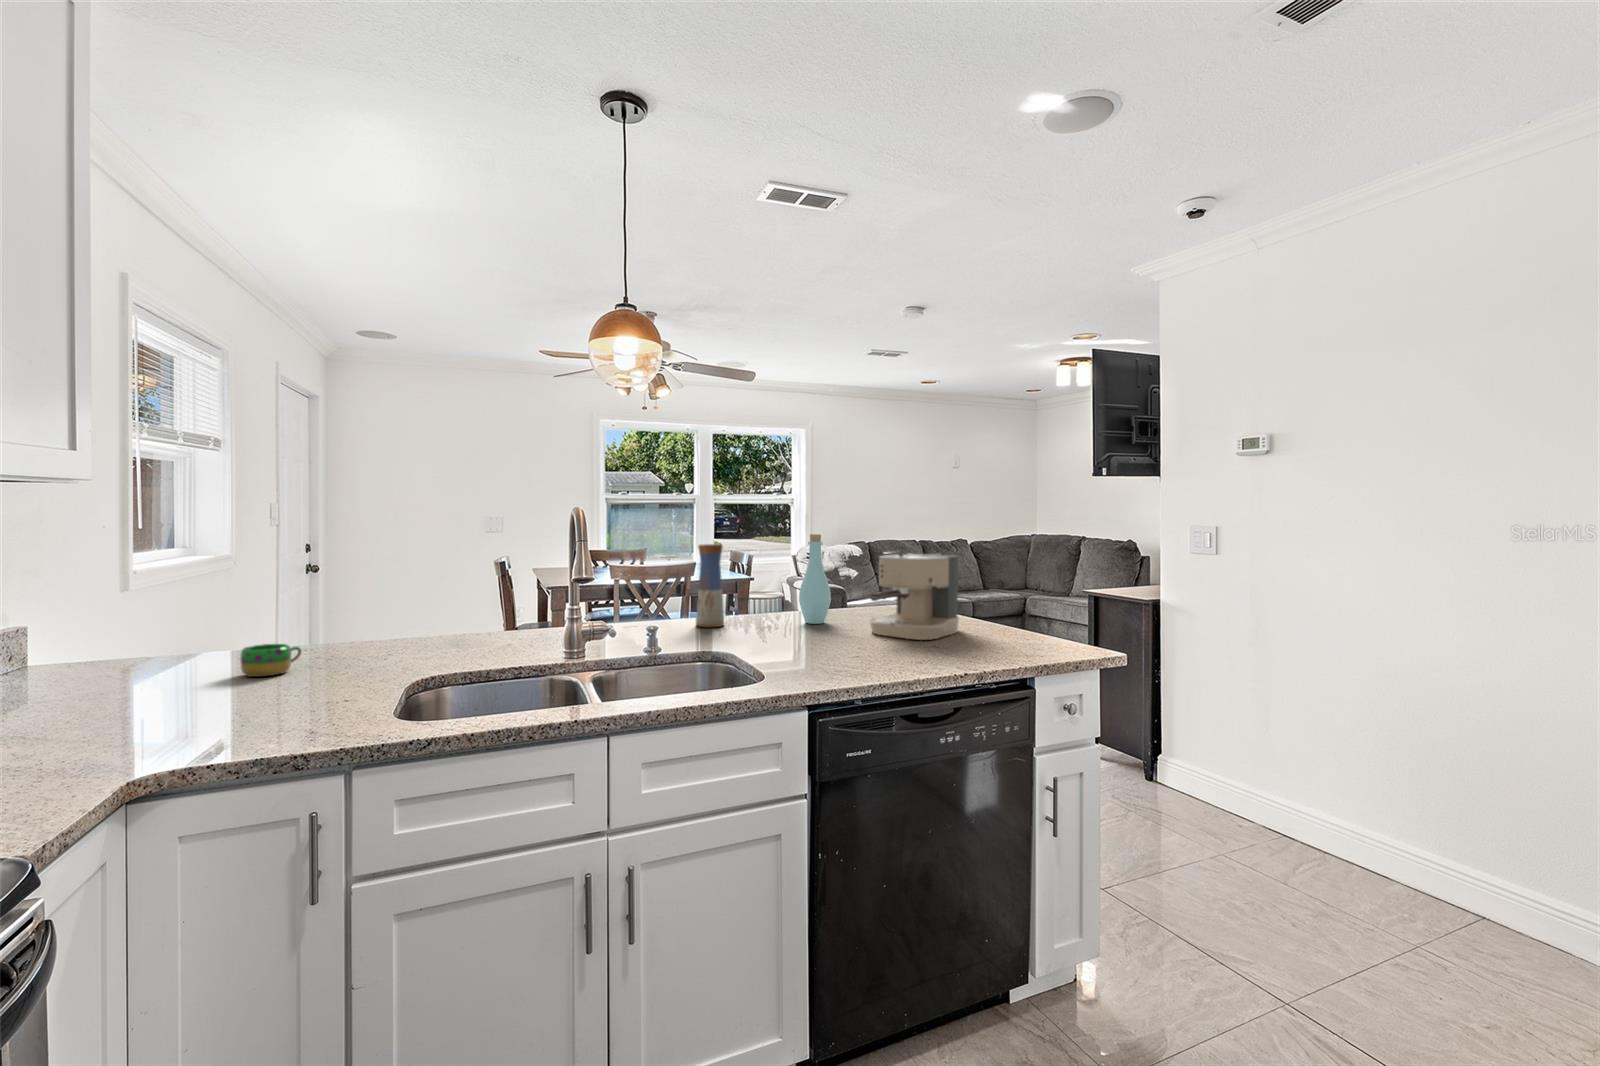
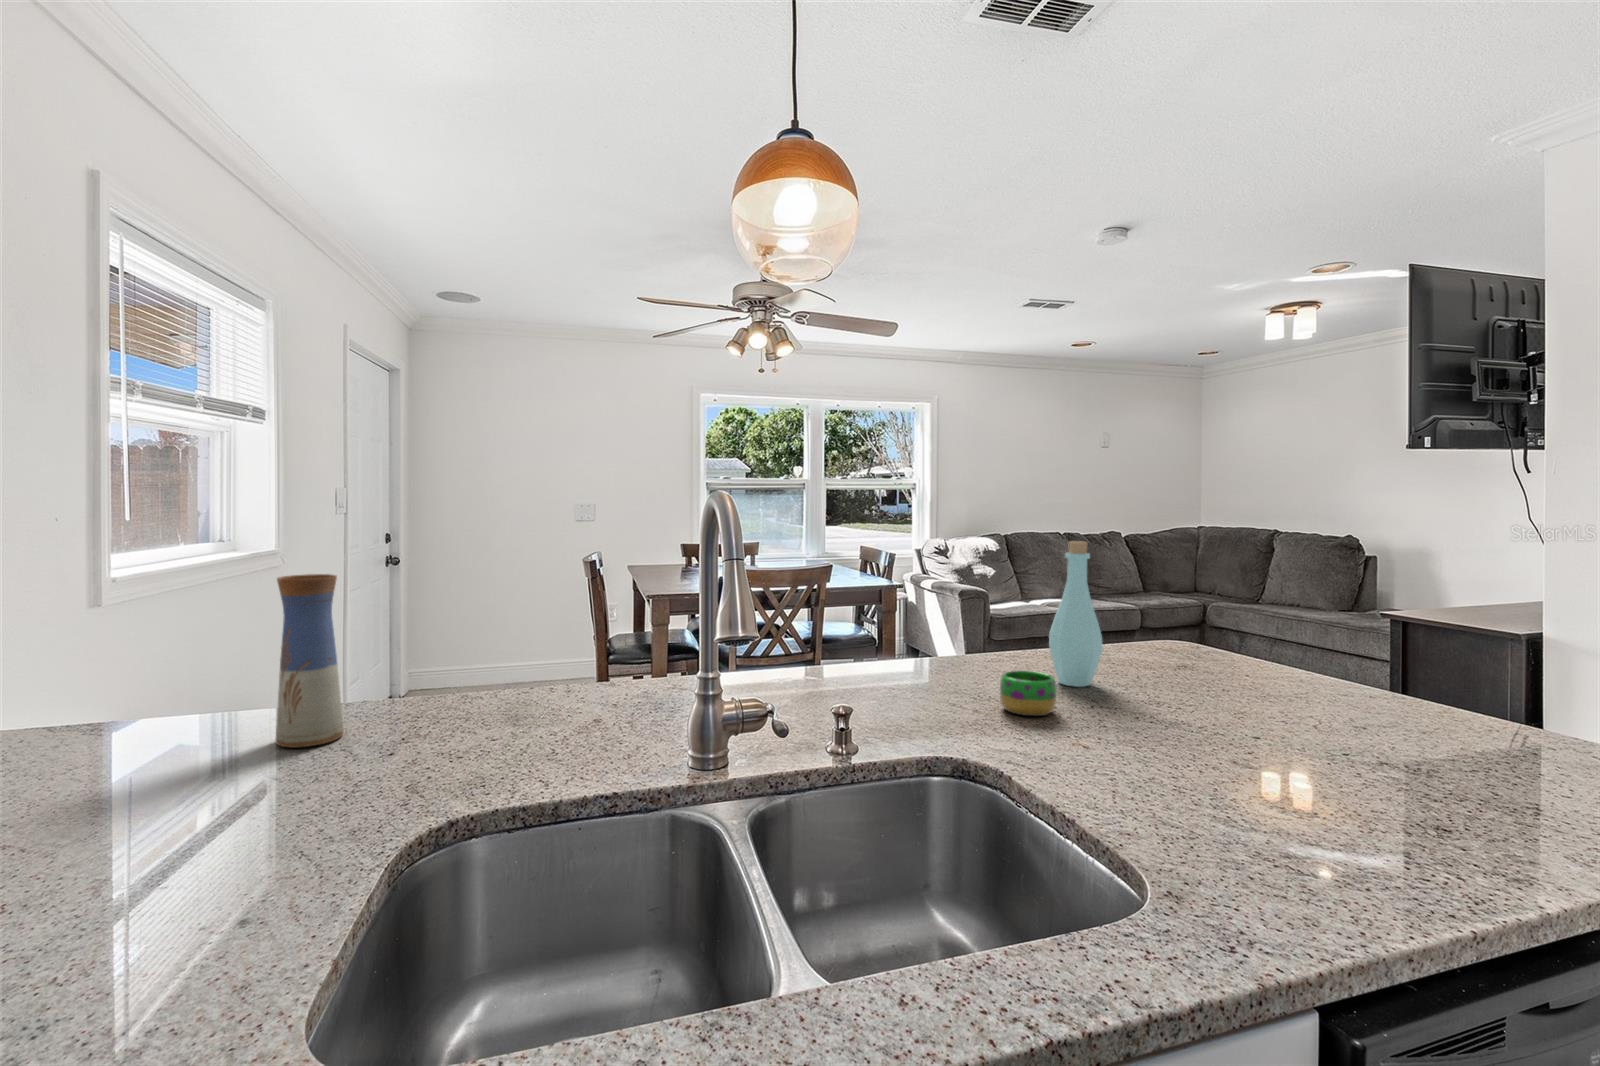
vase: present [696,544,724,627] -> present [276,574,344,748]
coffee maker: present [870,551,959,640] -> none [1191,574,1357,739]
mug: present [240,644,301,677] -> present [1000,671,1056,716]

